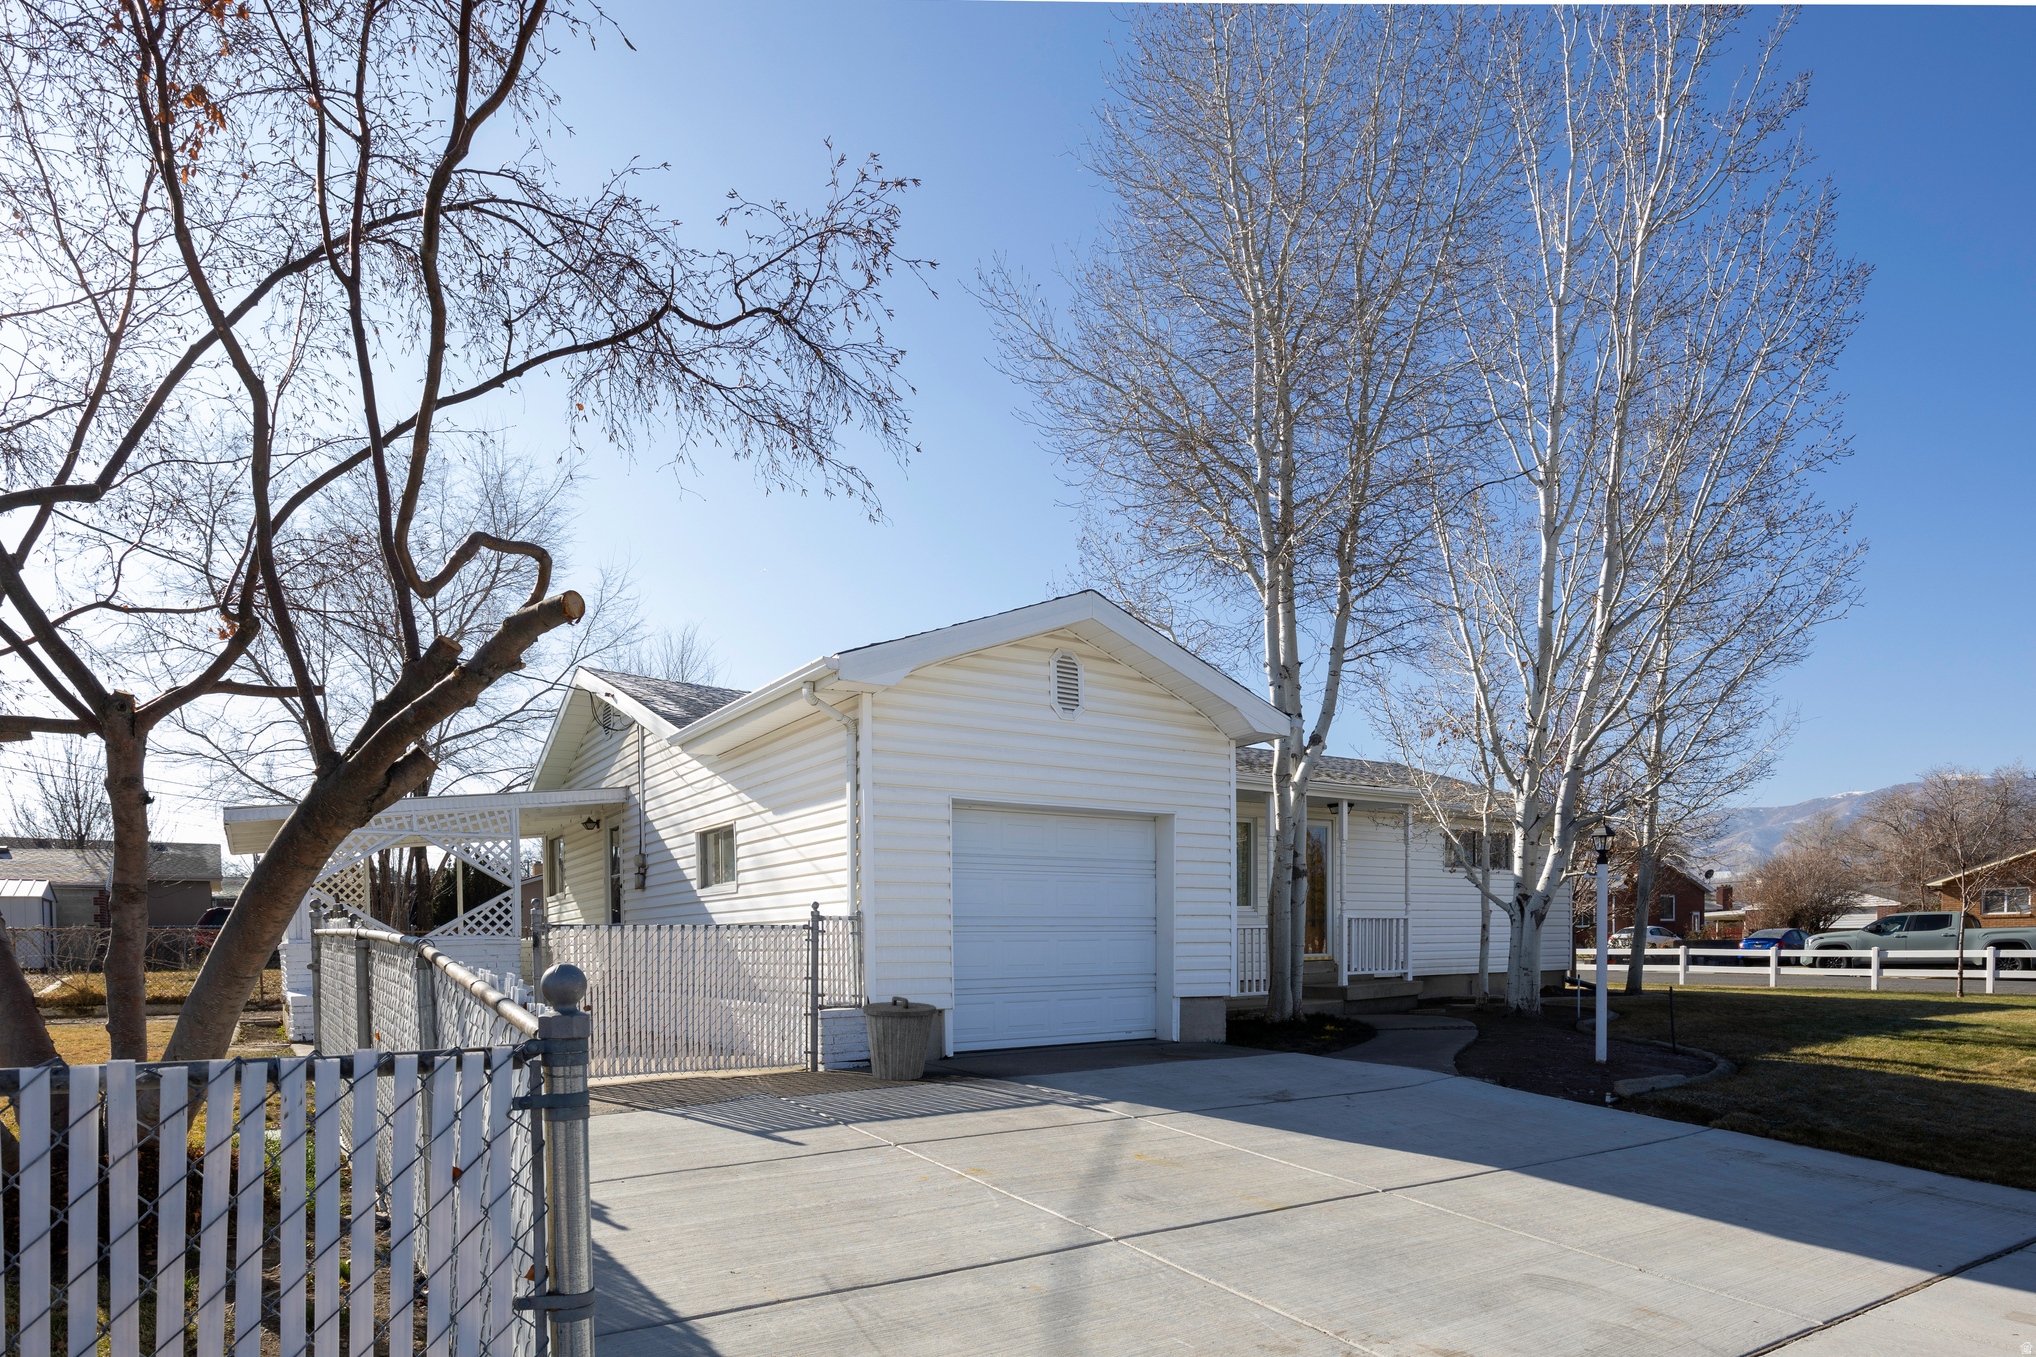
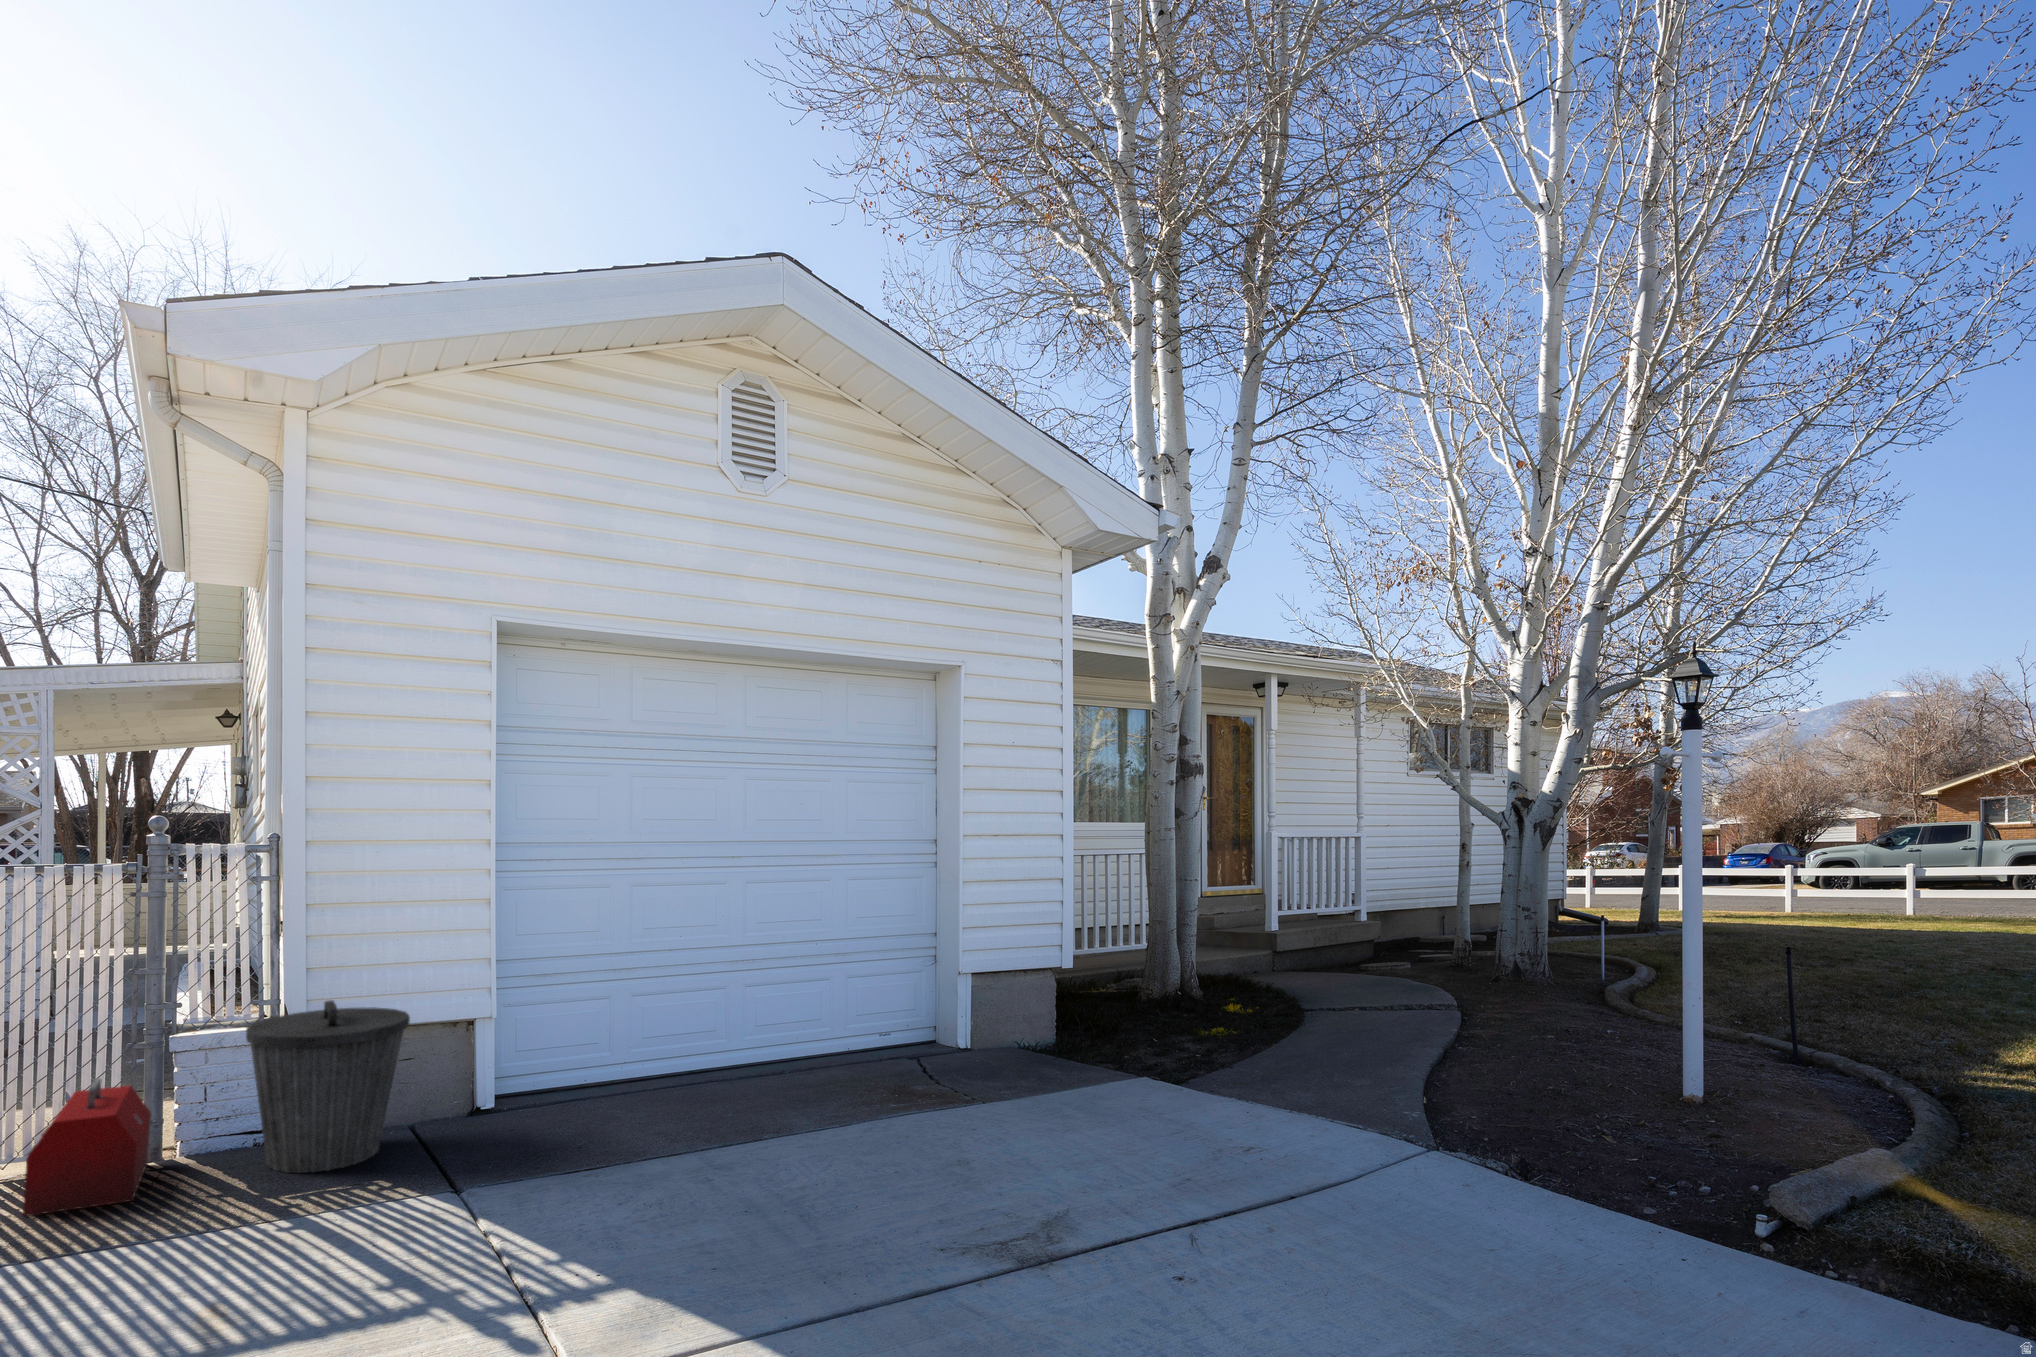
toolbox: none [779,1030,841,1090] -> present [23,1078,151,1217]

